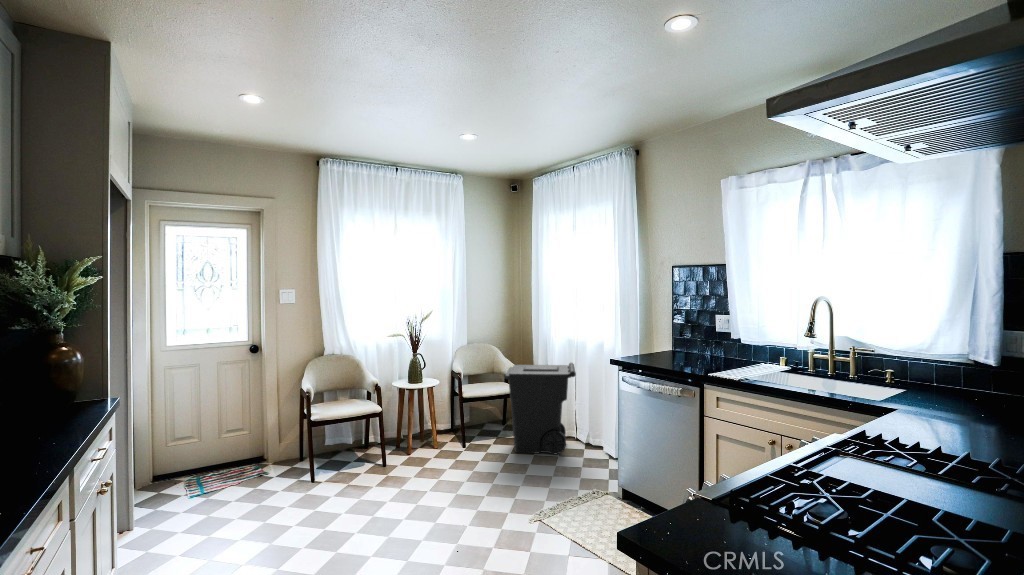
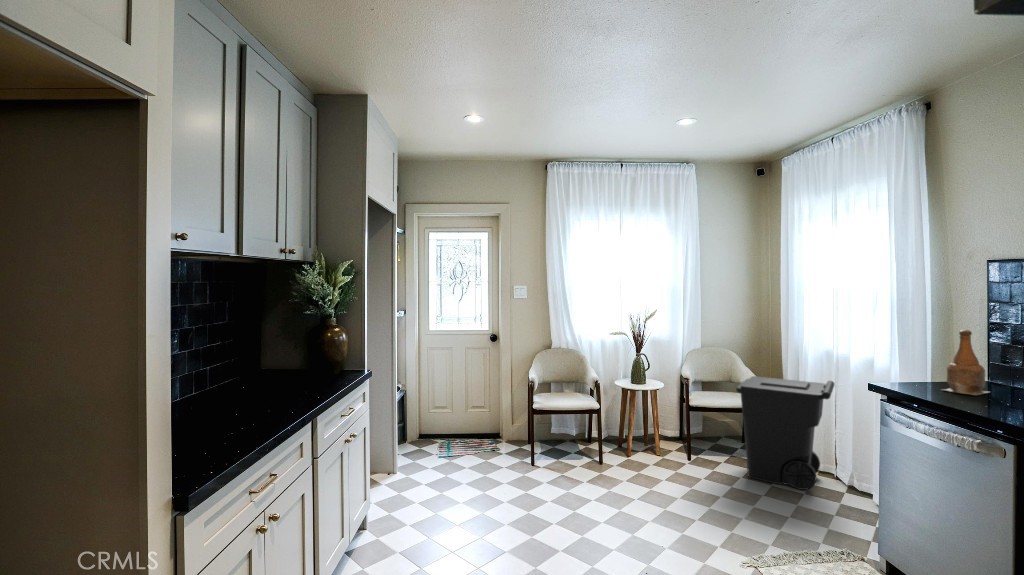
bottle: none [653,315,679,361] -> present [945,330,988,395]

